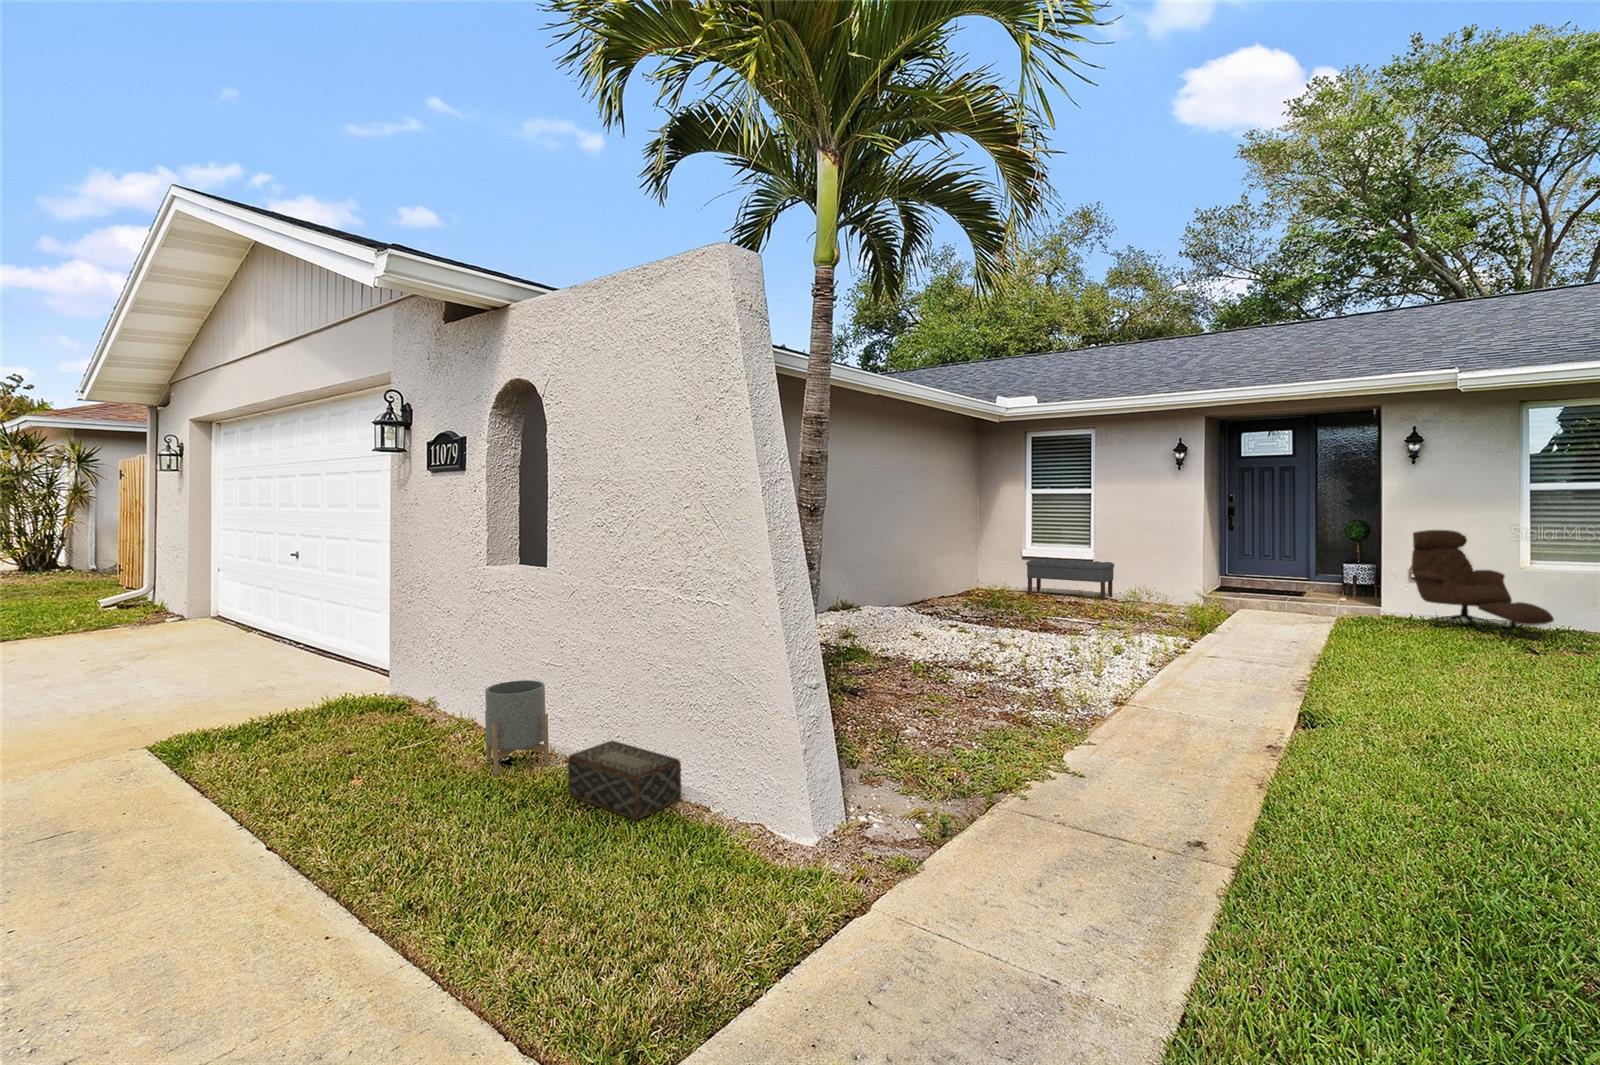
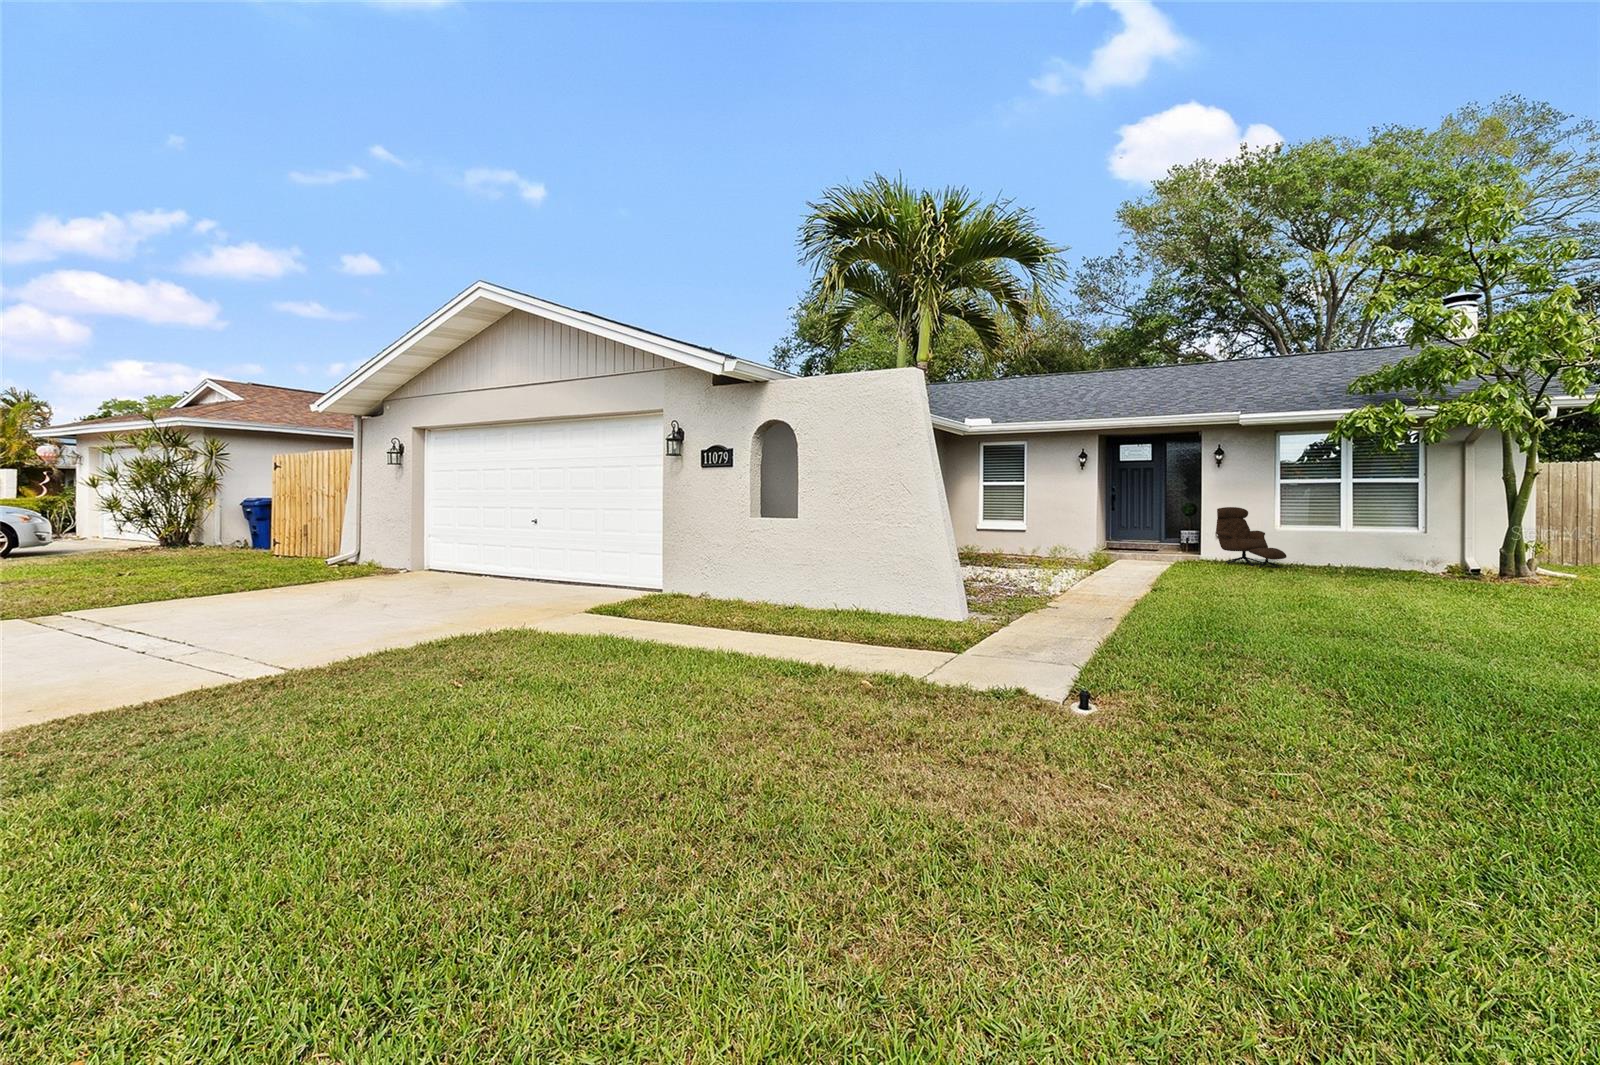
bench: present [1026,559,1114,600] -> none [983,530,1041,556]
planter: present [485,680,549,775] -> none [770,574,805,616]
woven basket: present [568,741,682,820] -> none [832,597,886,622]

